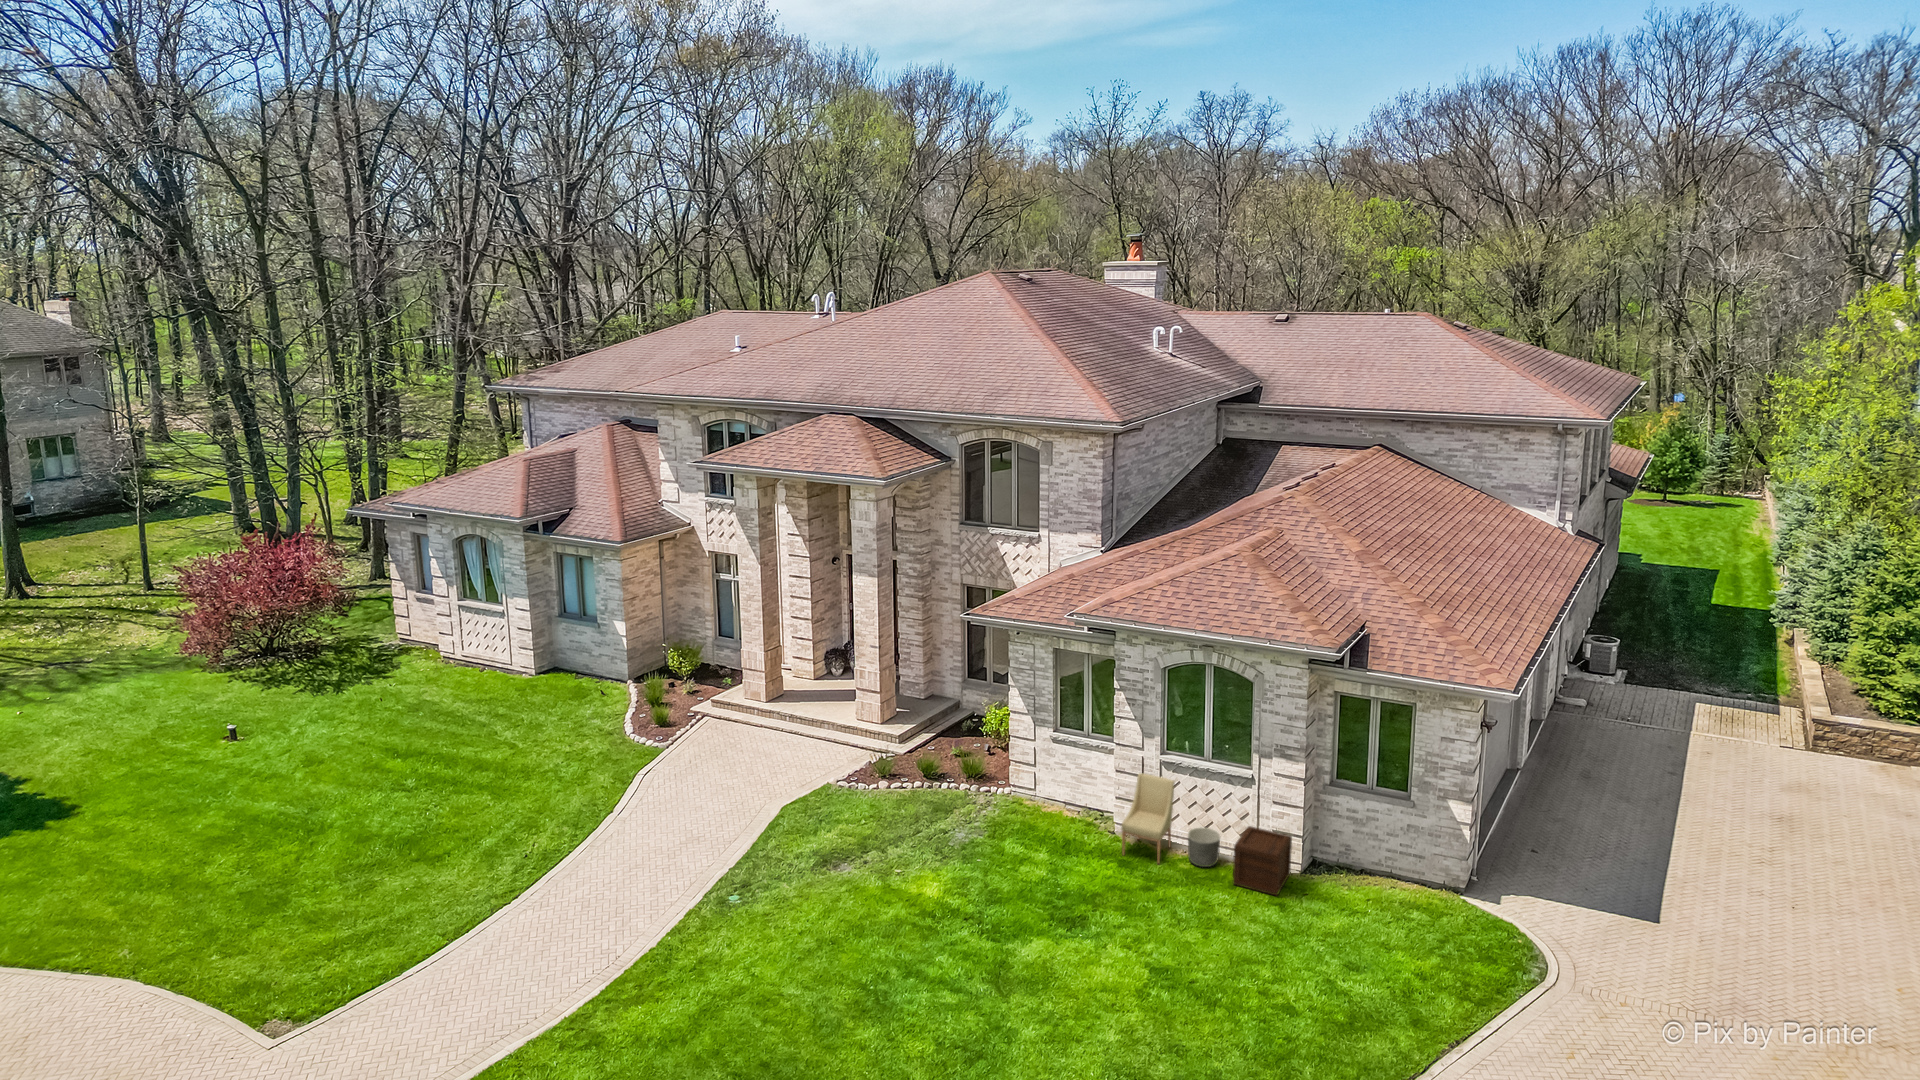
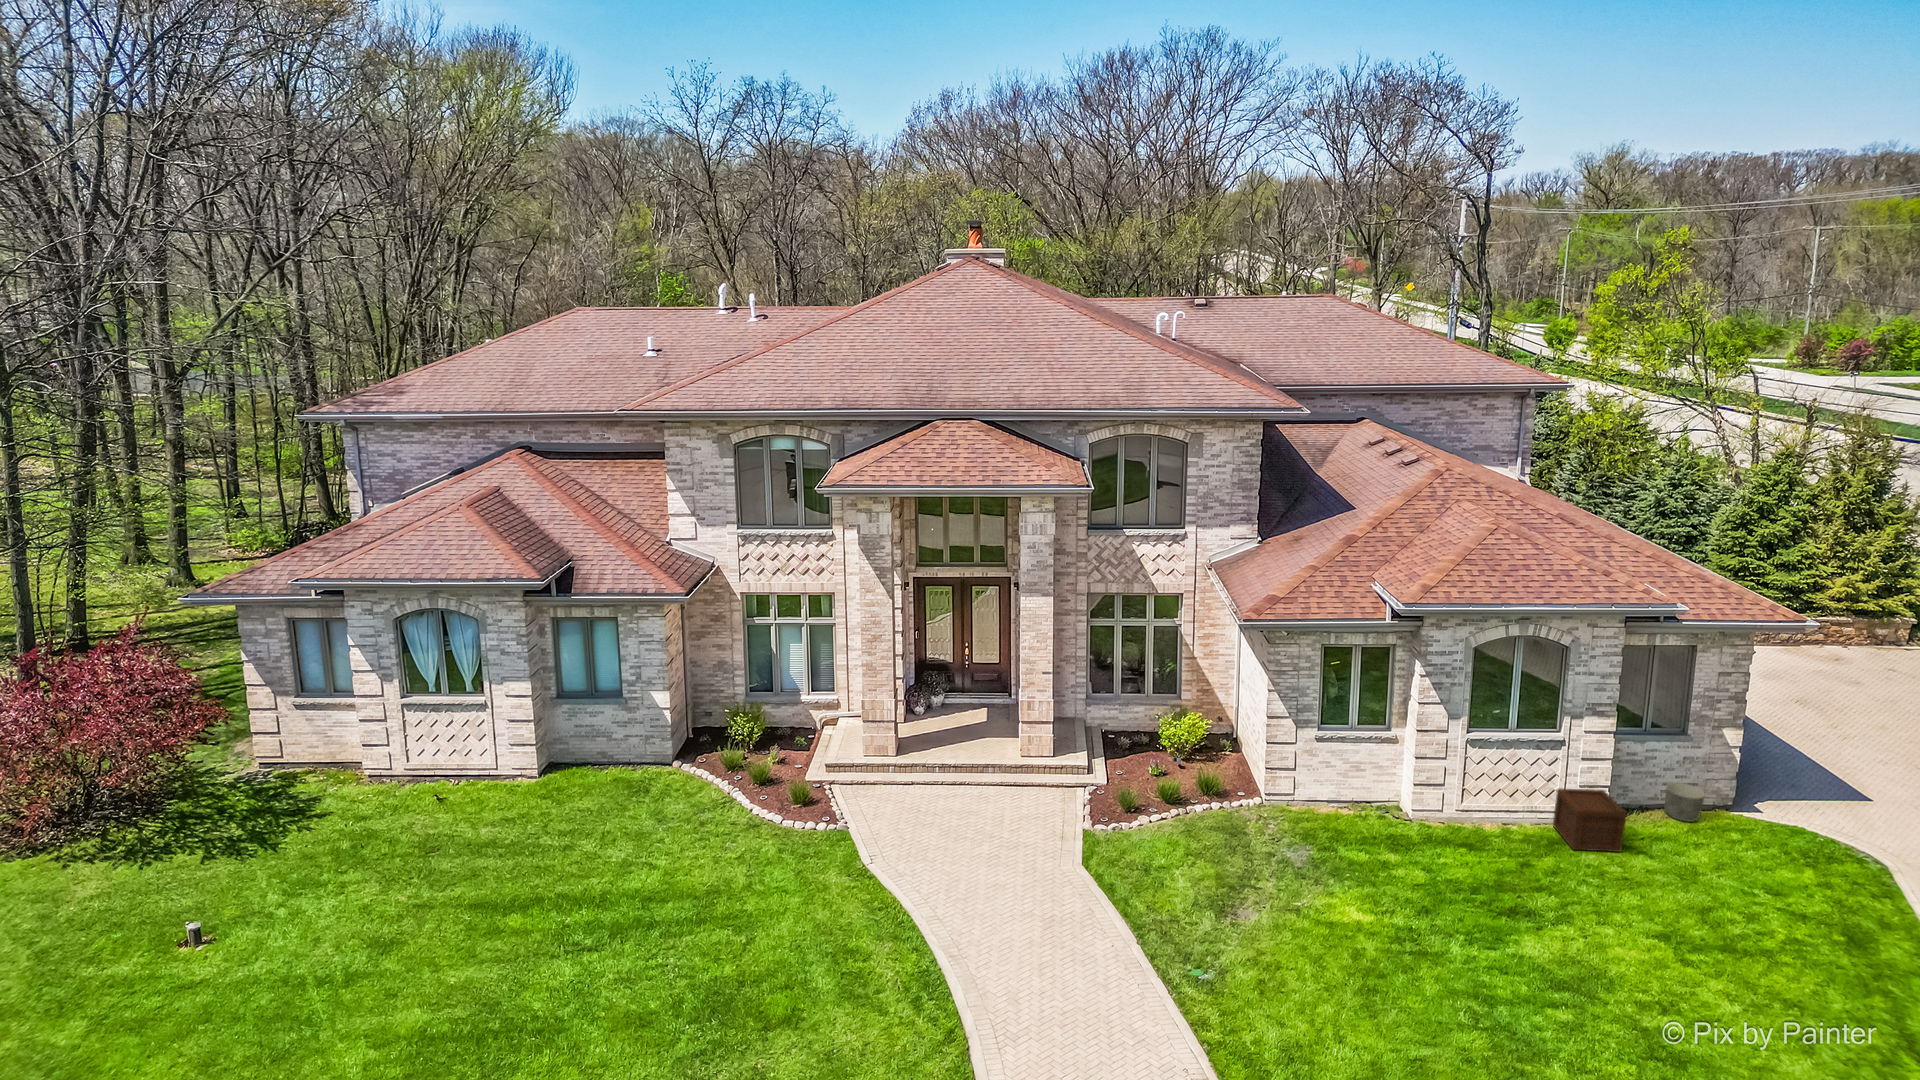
chair: present [1121,773,1174,864] -> none [1435,757,1494,846]
planter: present [1188,828,1220,867] -> present [1664,783,1705,822]

